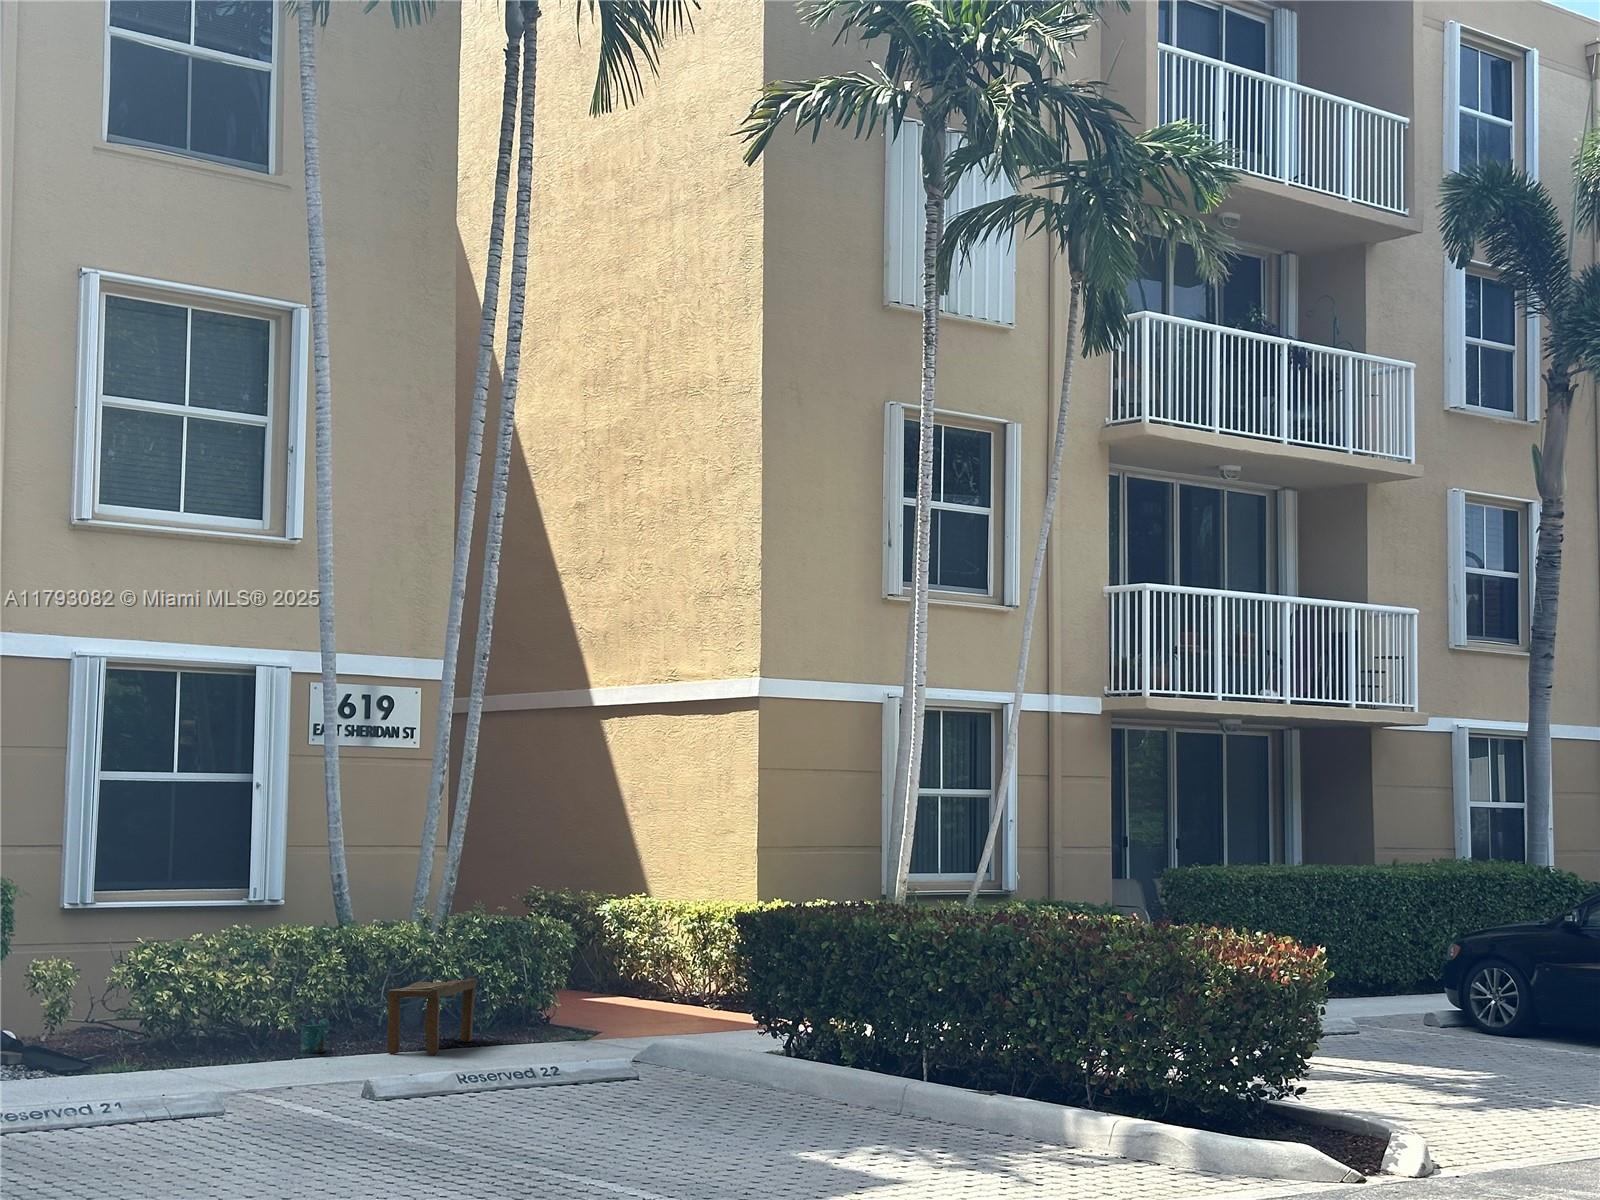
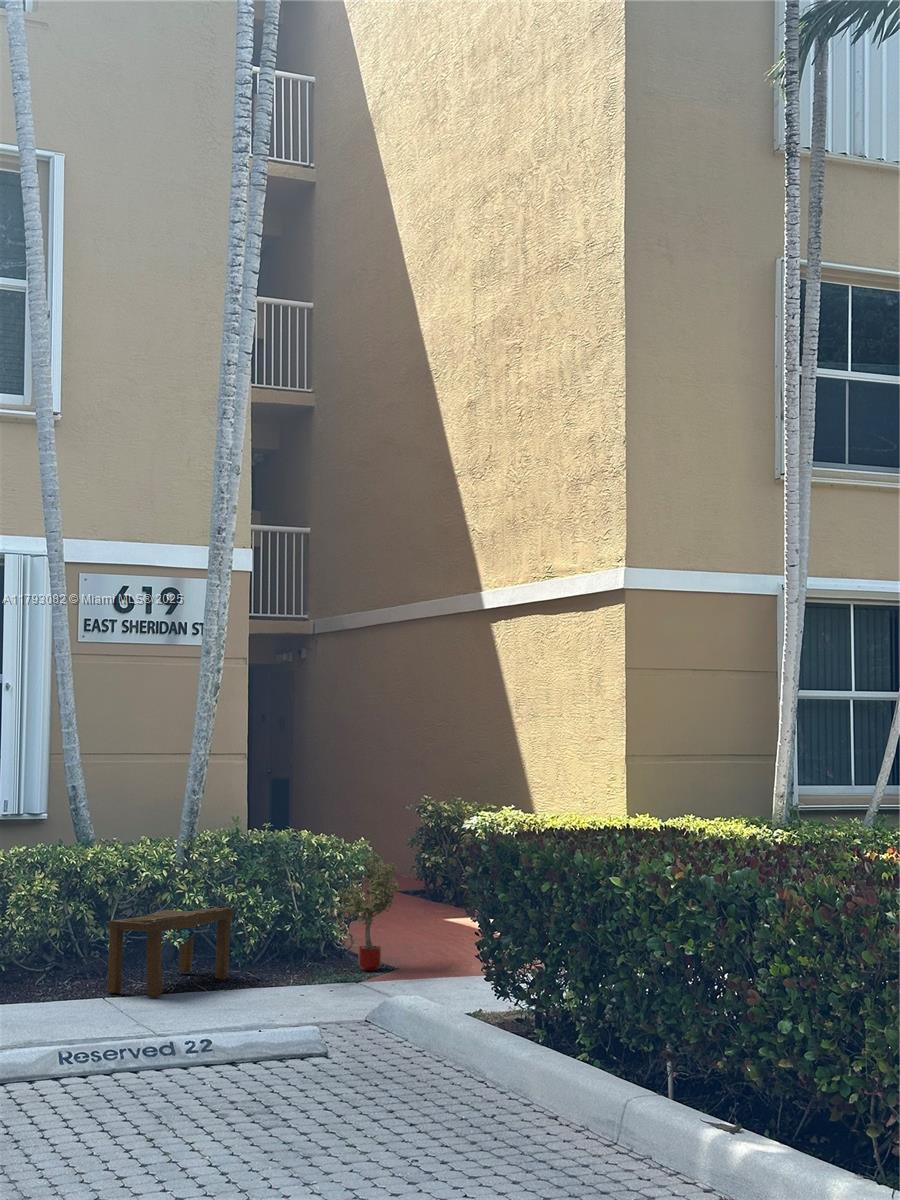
potted tree: none [551,927,604,1032] -> present [335,850,400,971]
watering can: present [300,1017,330,1053] -> none [19,944,48,988]

